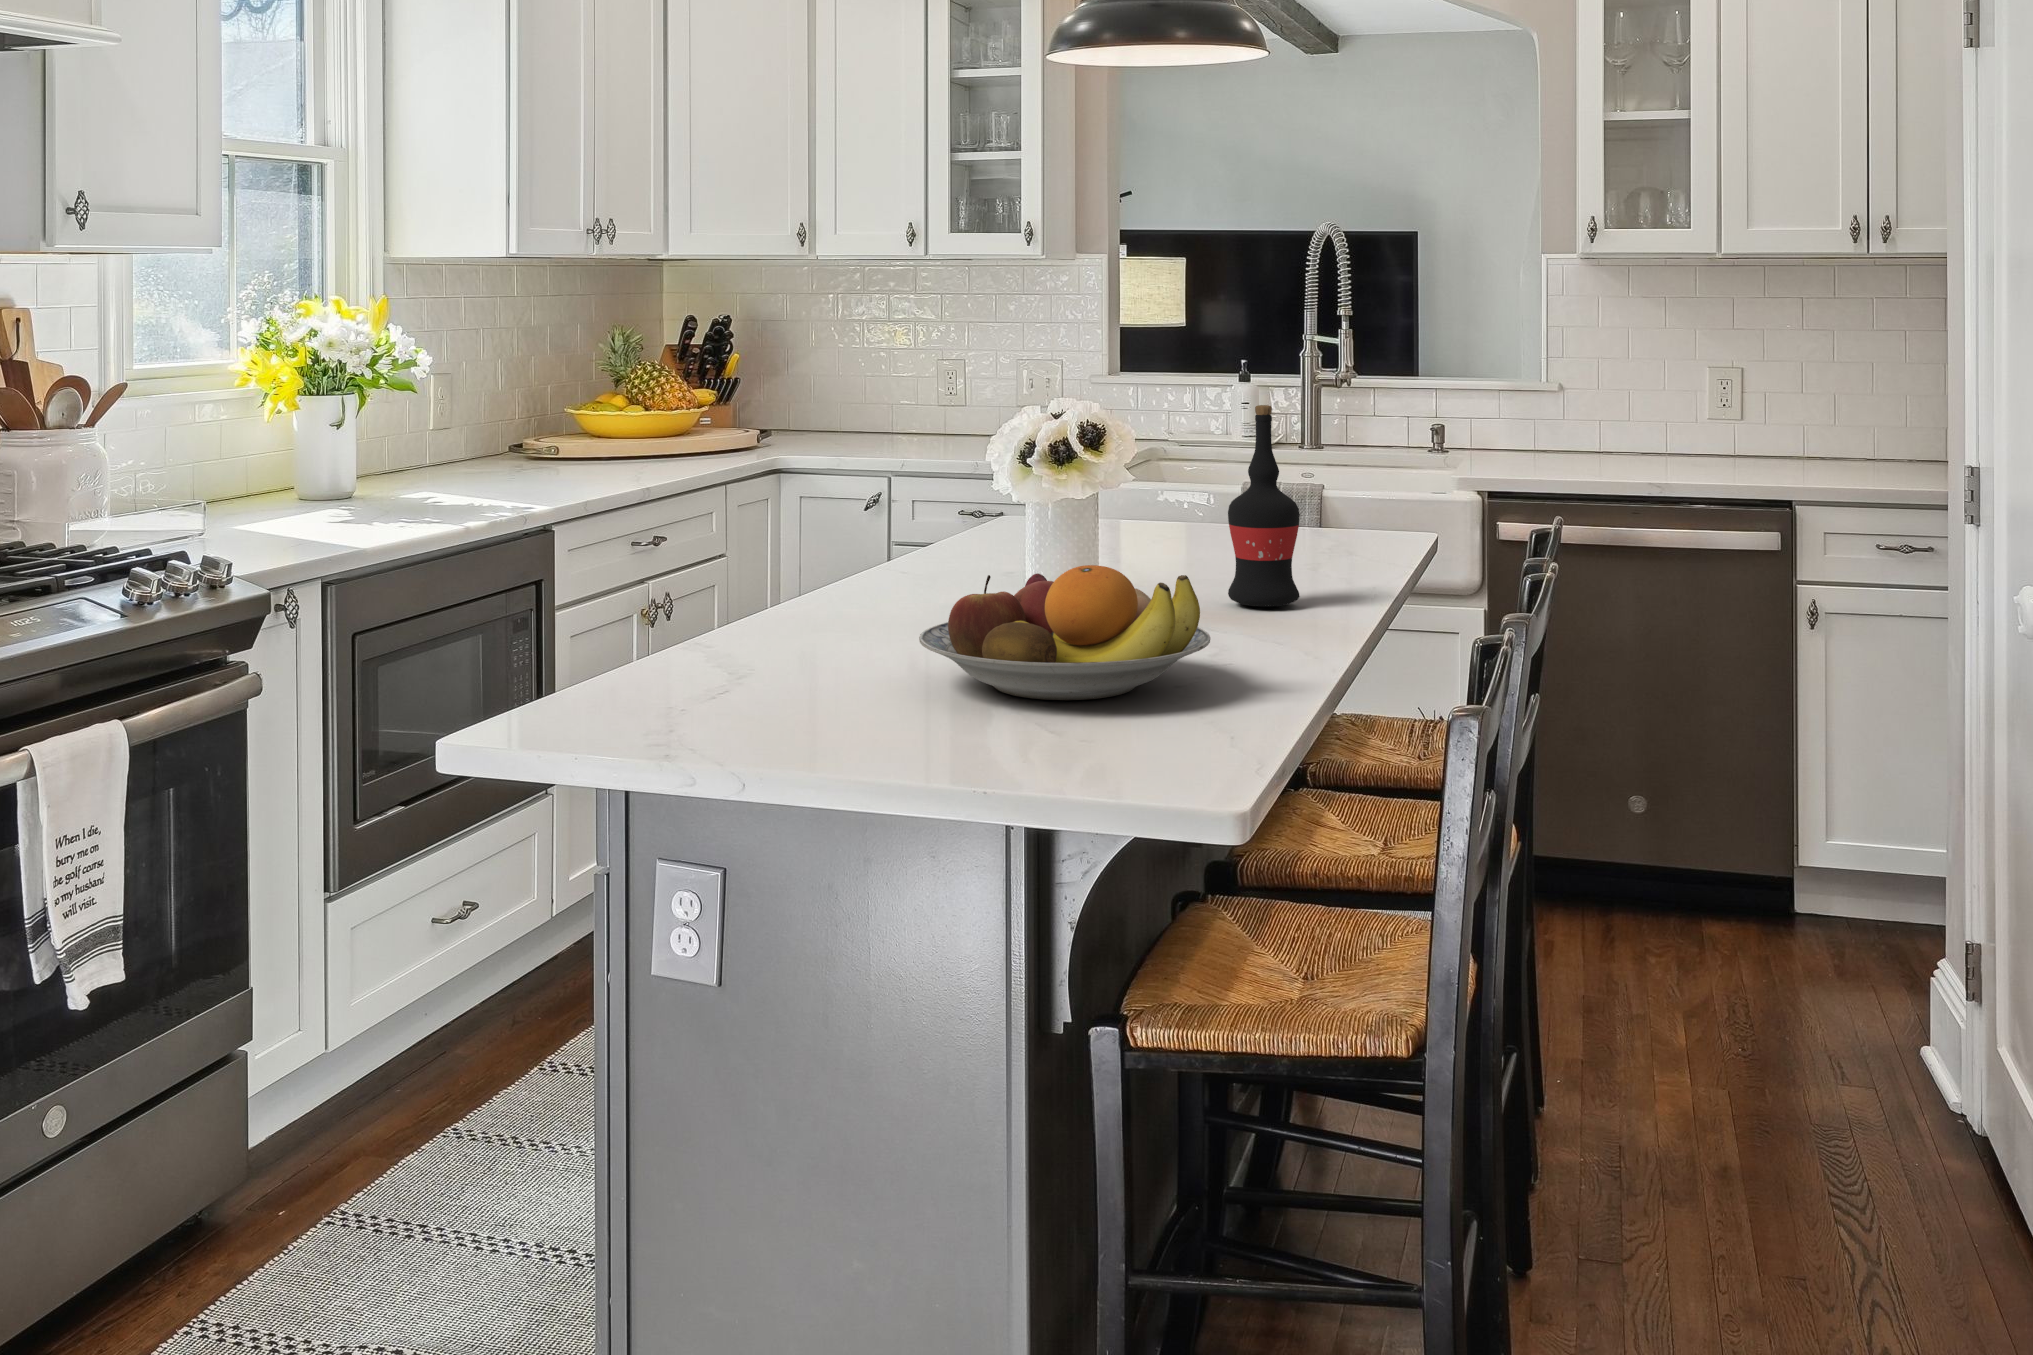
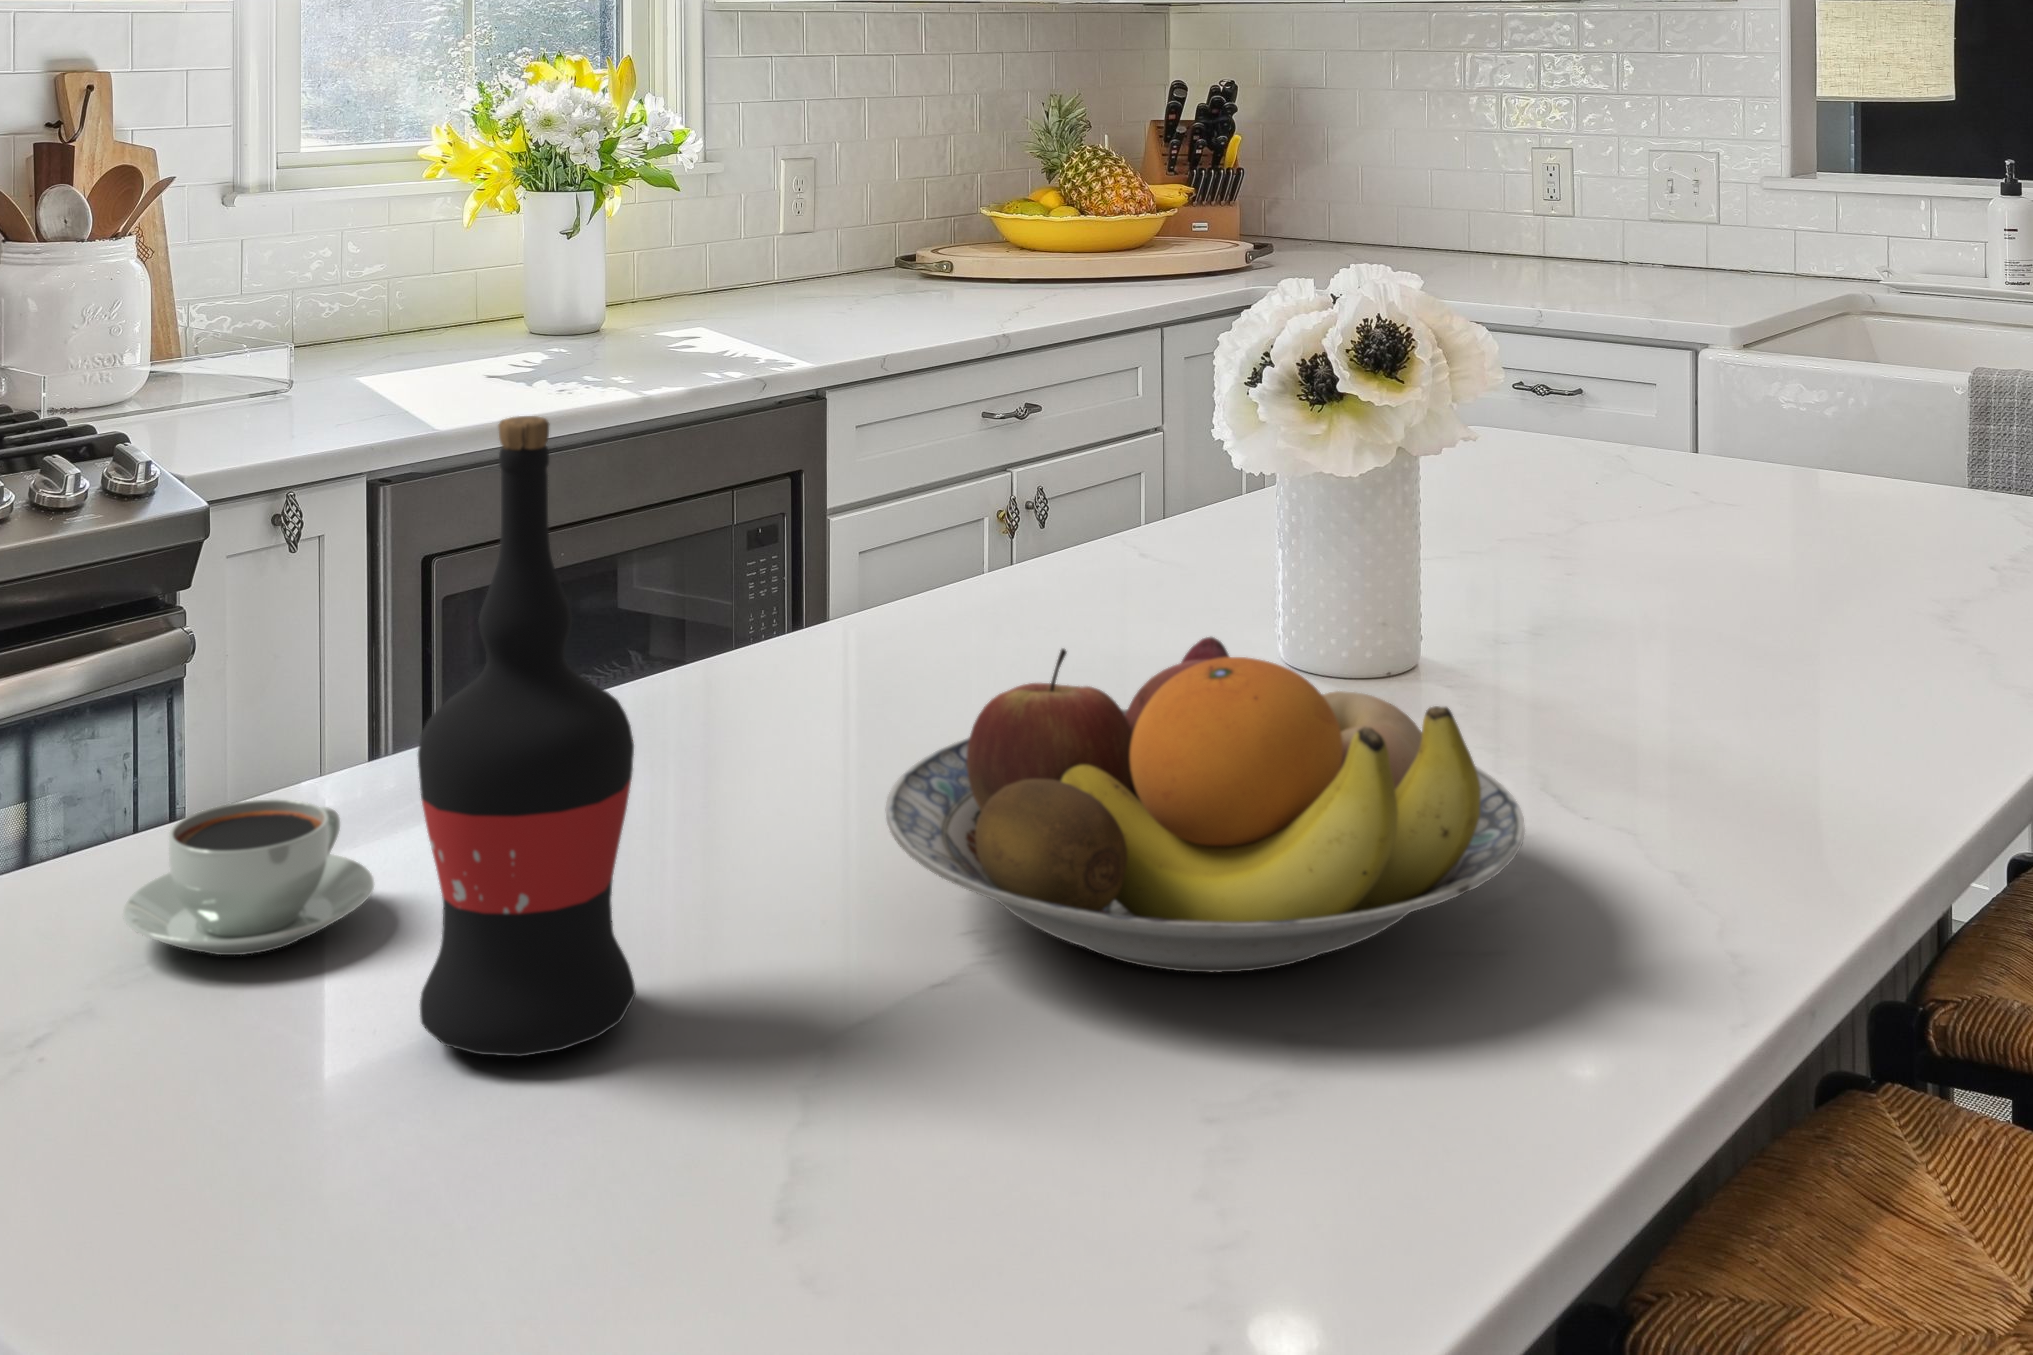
wine bottle: present [1228,405,1300,607] -> present [418,416,636,1057]
coffee cup: none [578,667,698,732] -> present [123,799,374,955]

